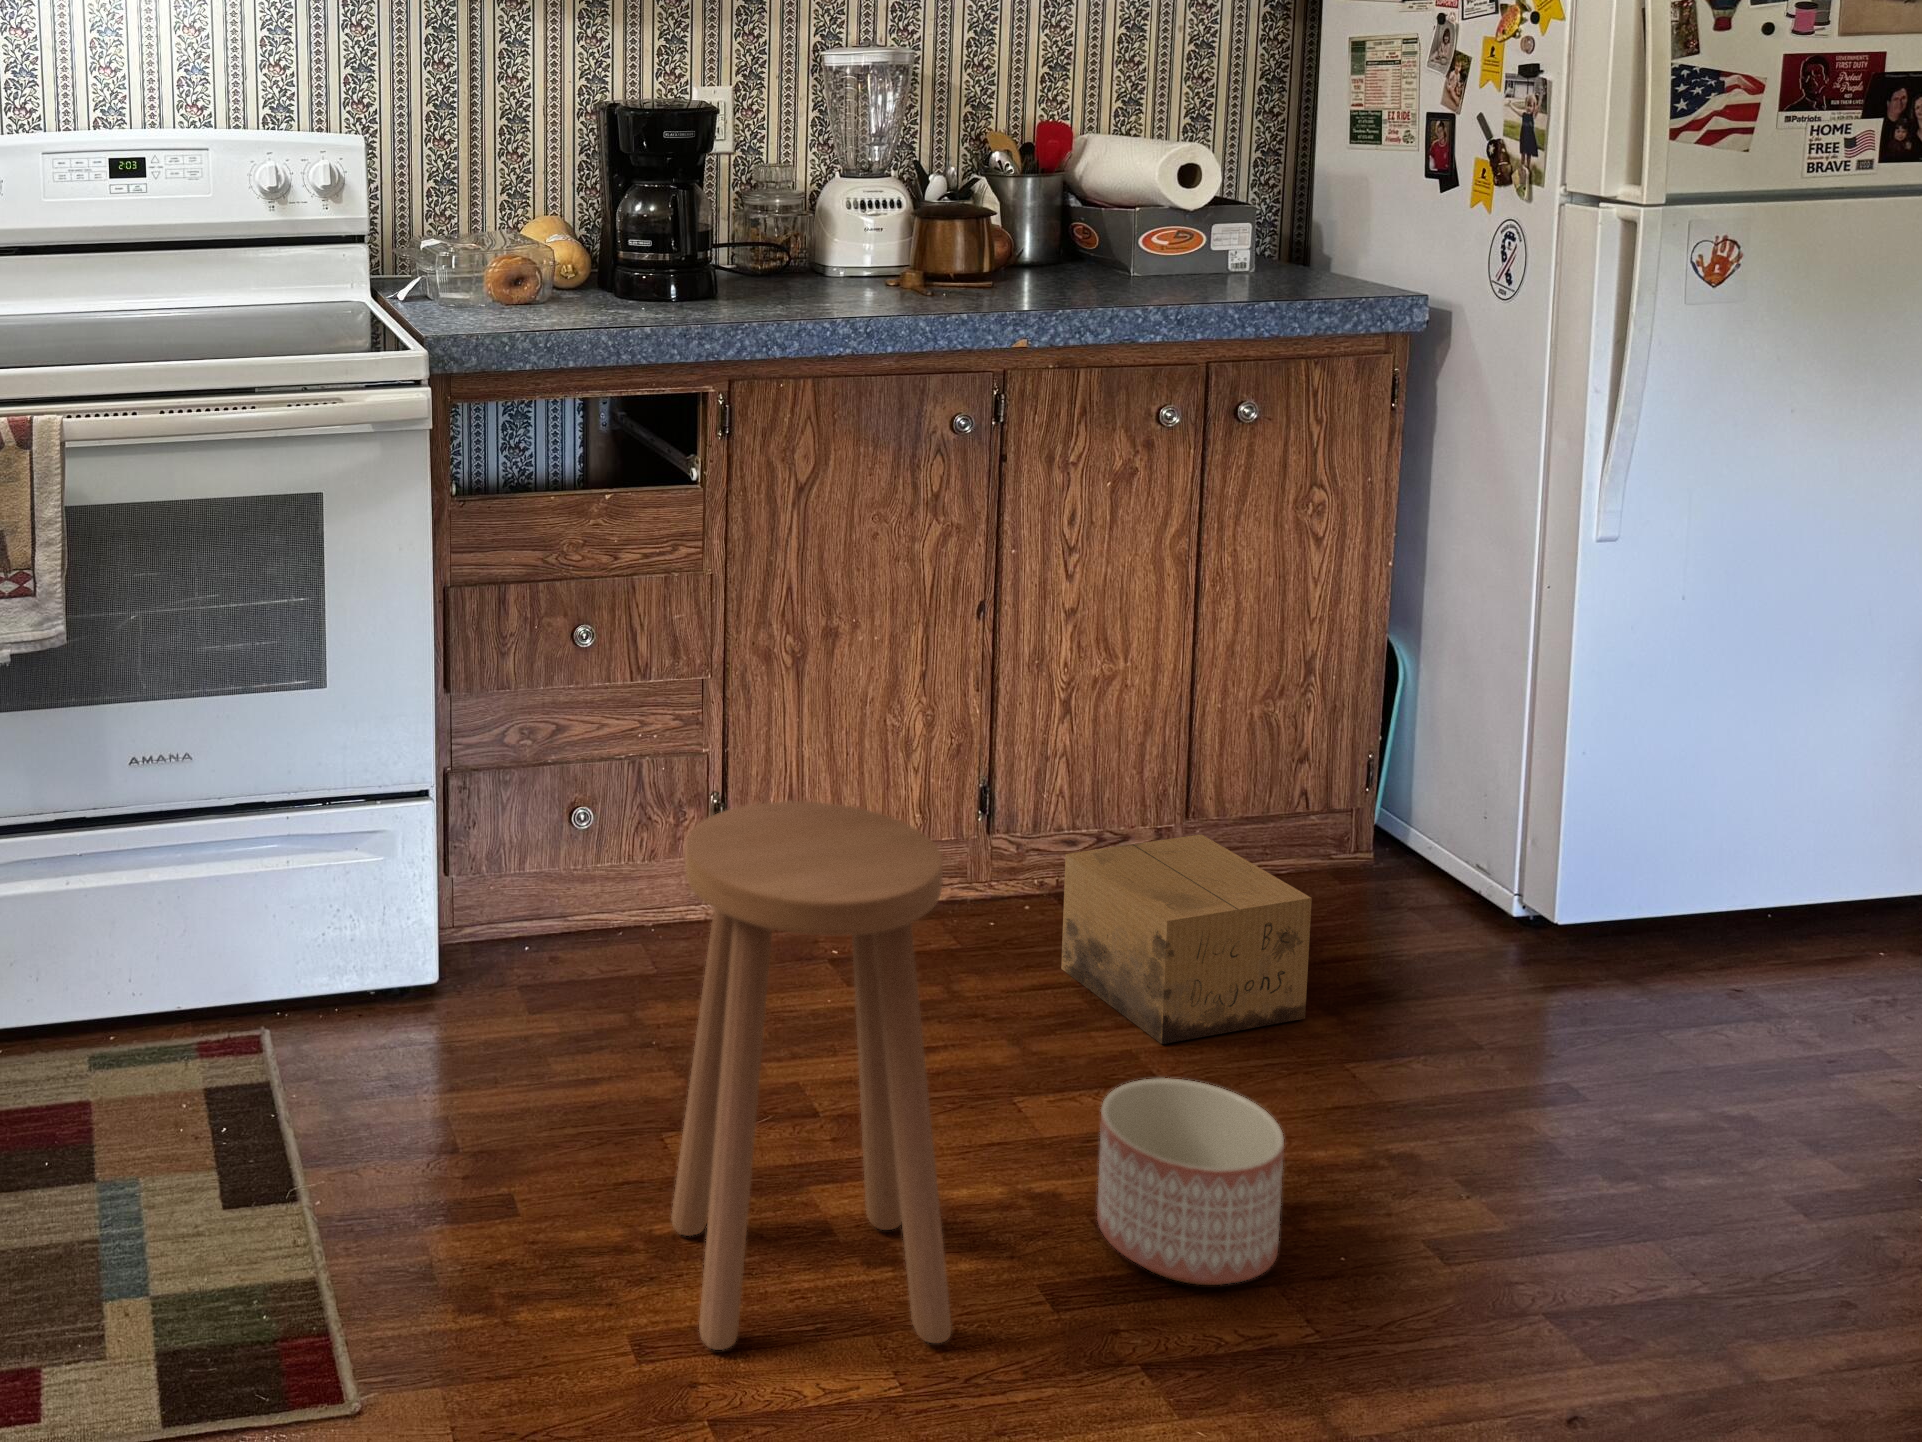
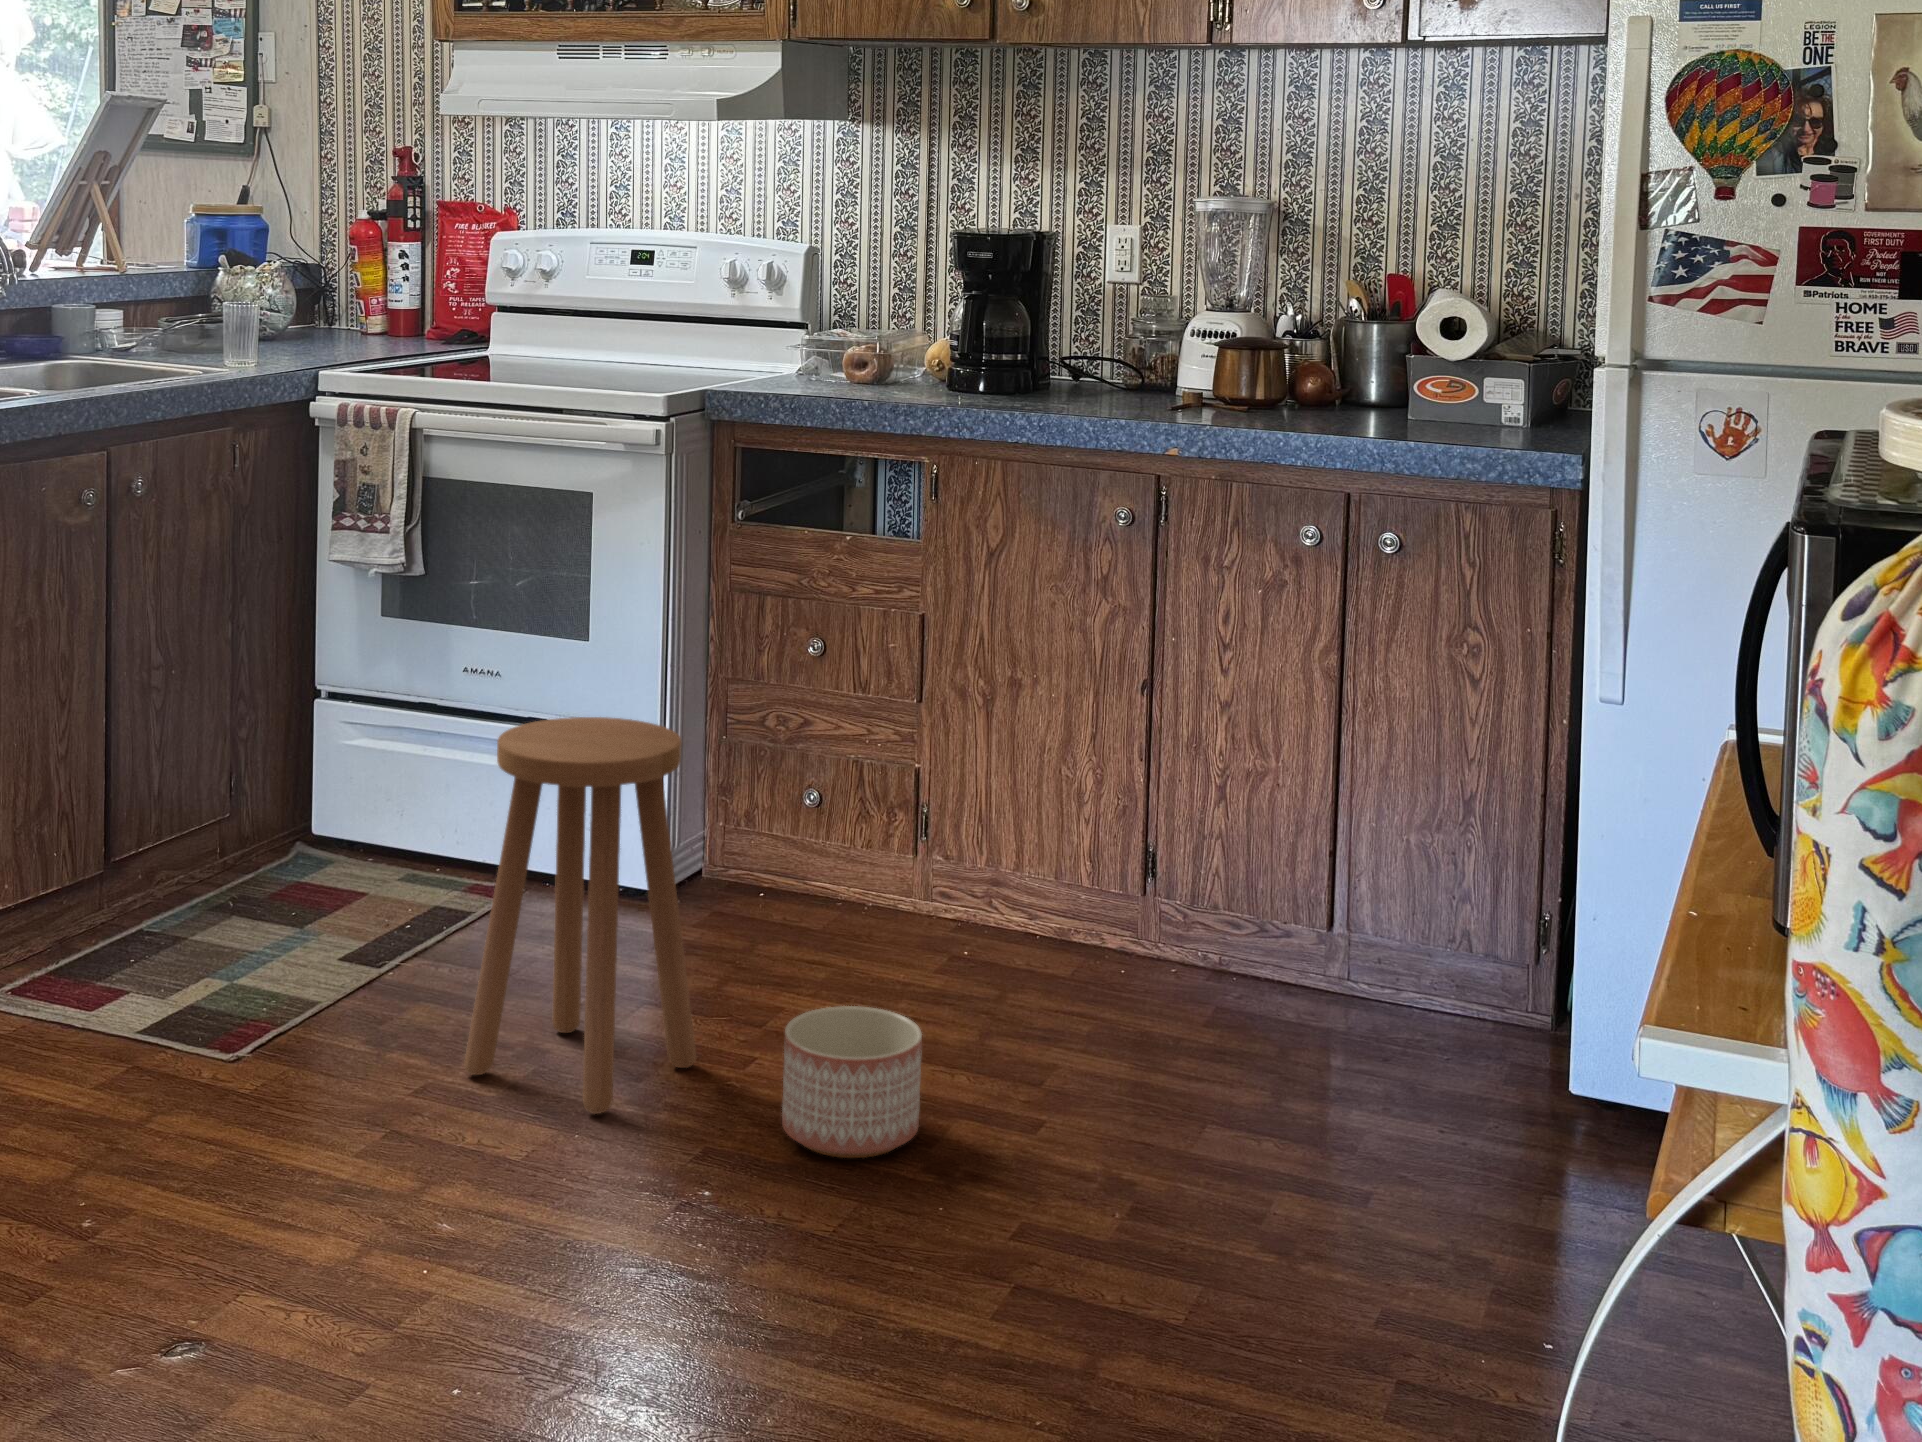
cardboard box: present [1061,834,1312,1044] -> none [1082,899,1258,1078]

